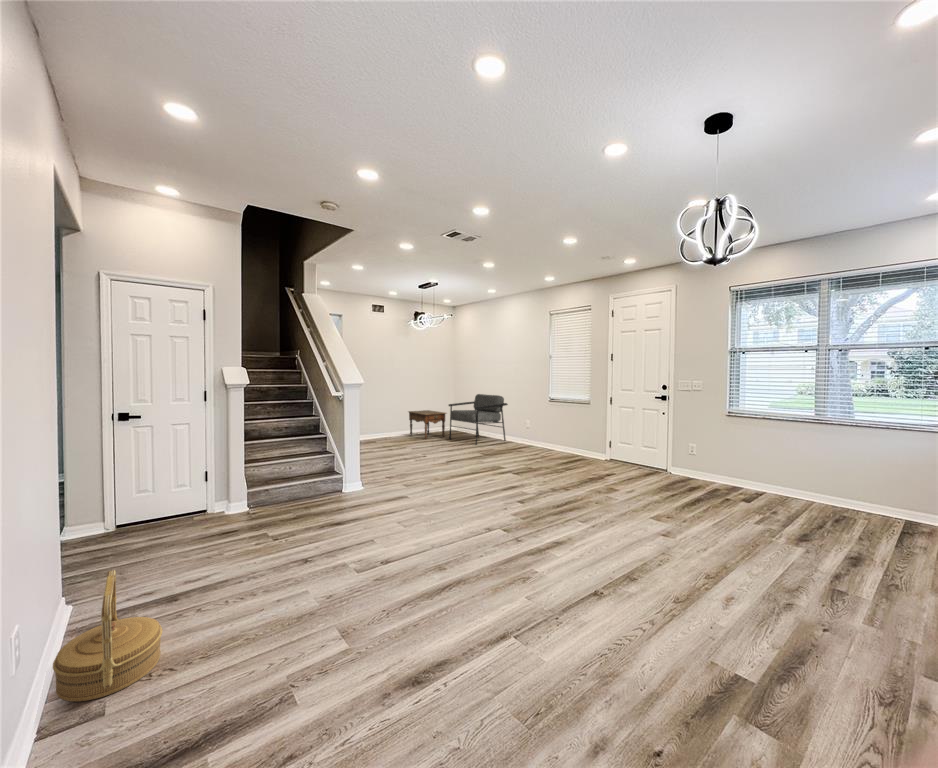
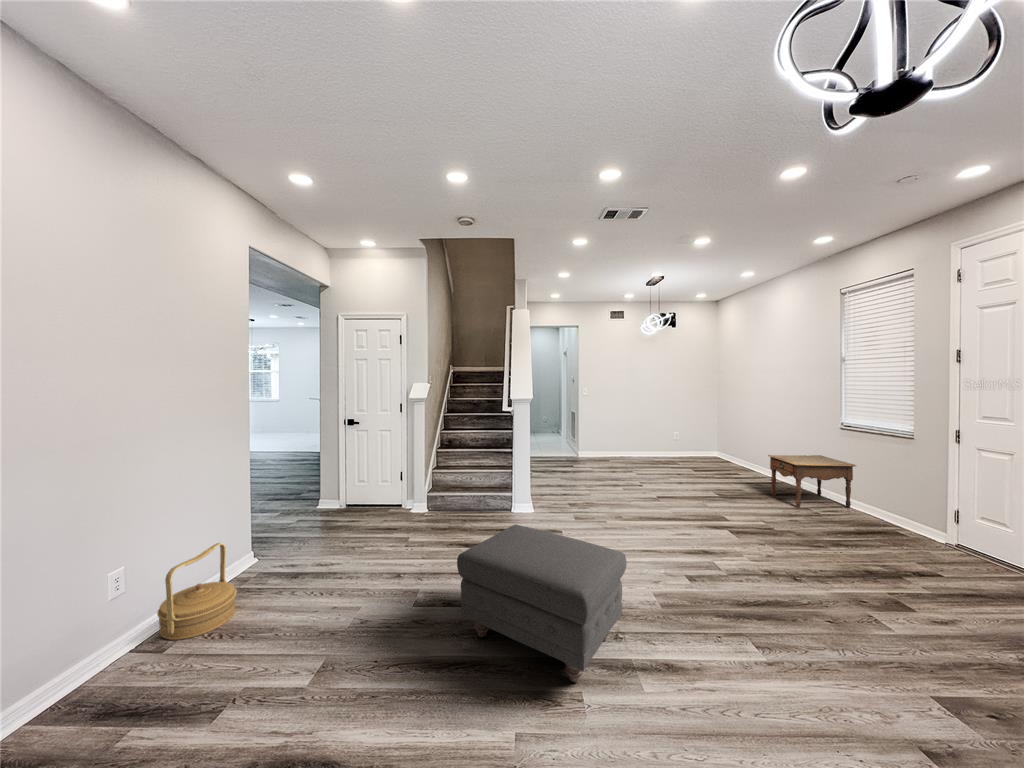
armchair: present [449,394,508,445] -> none [695,413,780,479]
side table: present [409,410,446,439] -> present [768,455,856,508]
ottoman: none [424,481,539,569] -> present [457,524,627,682]

